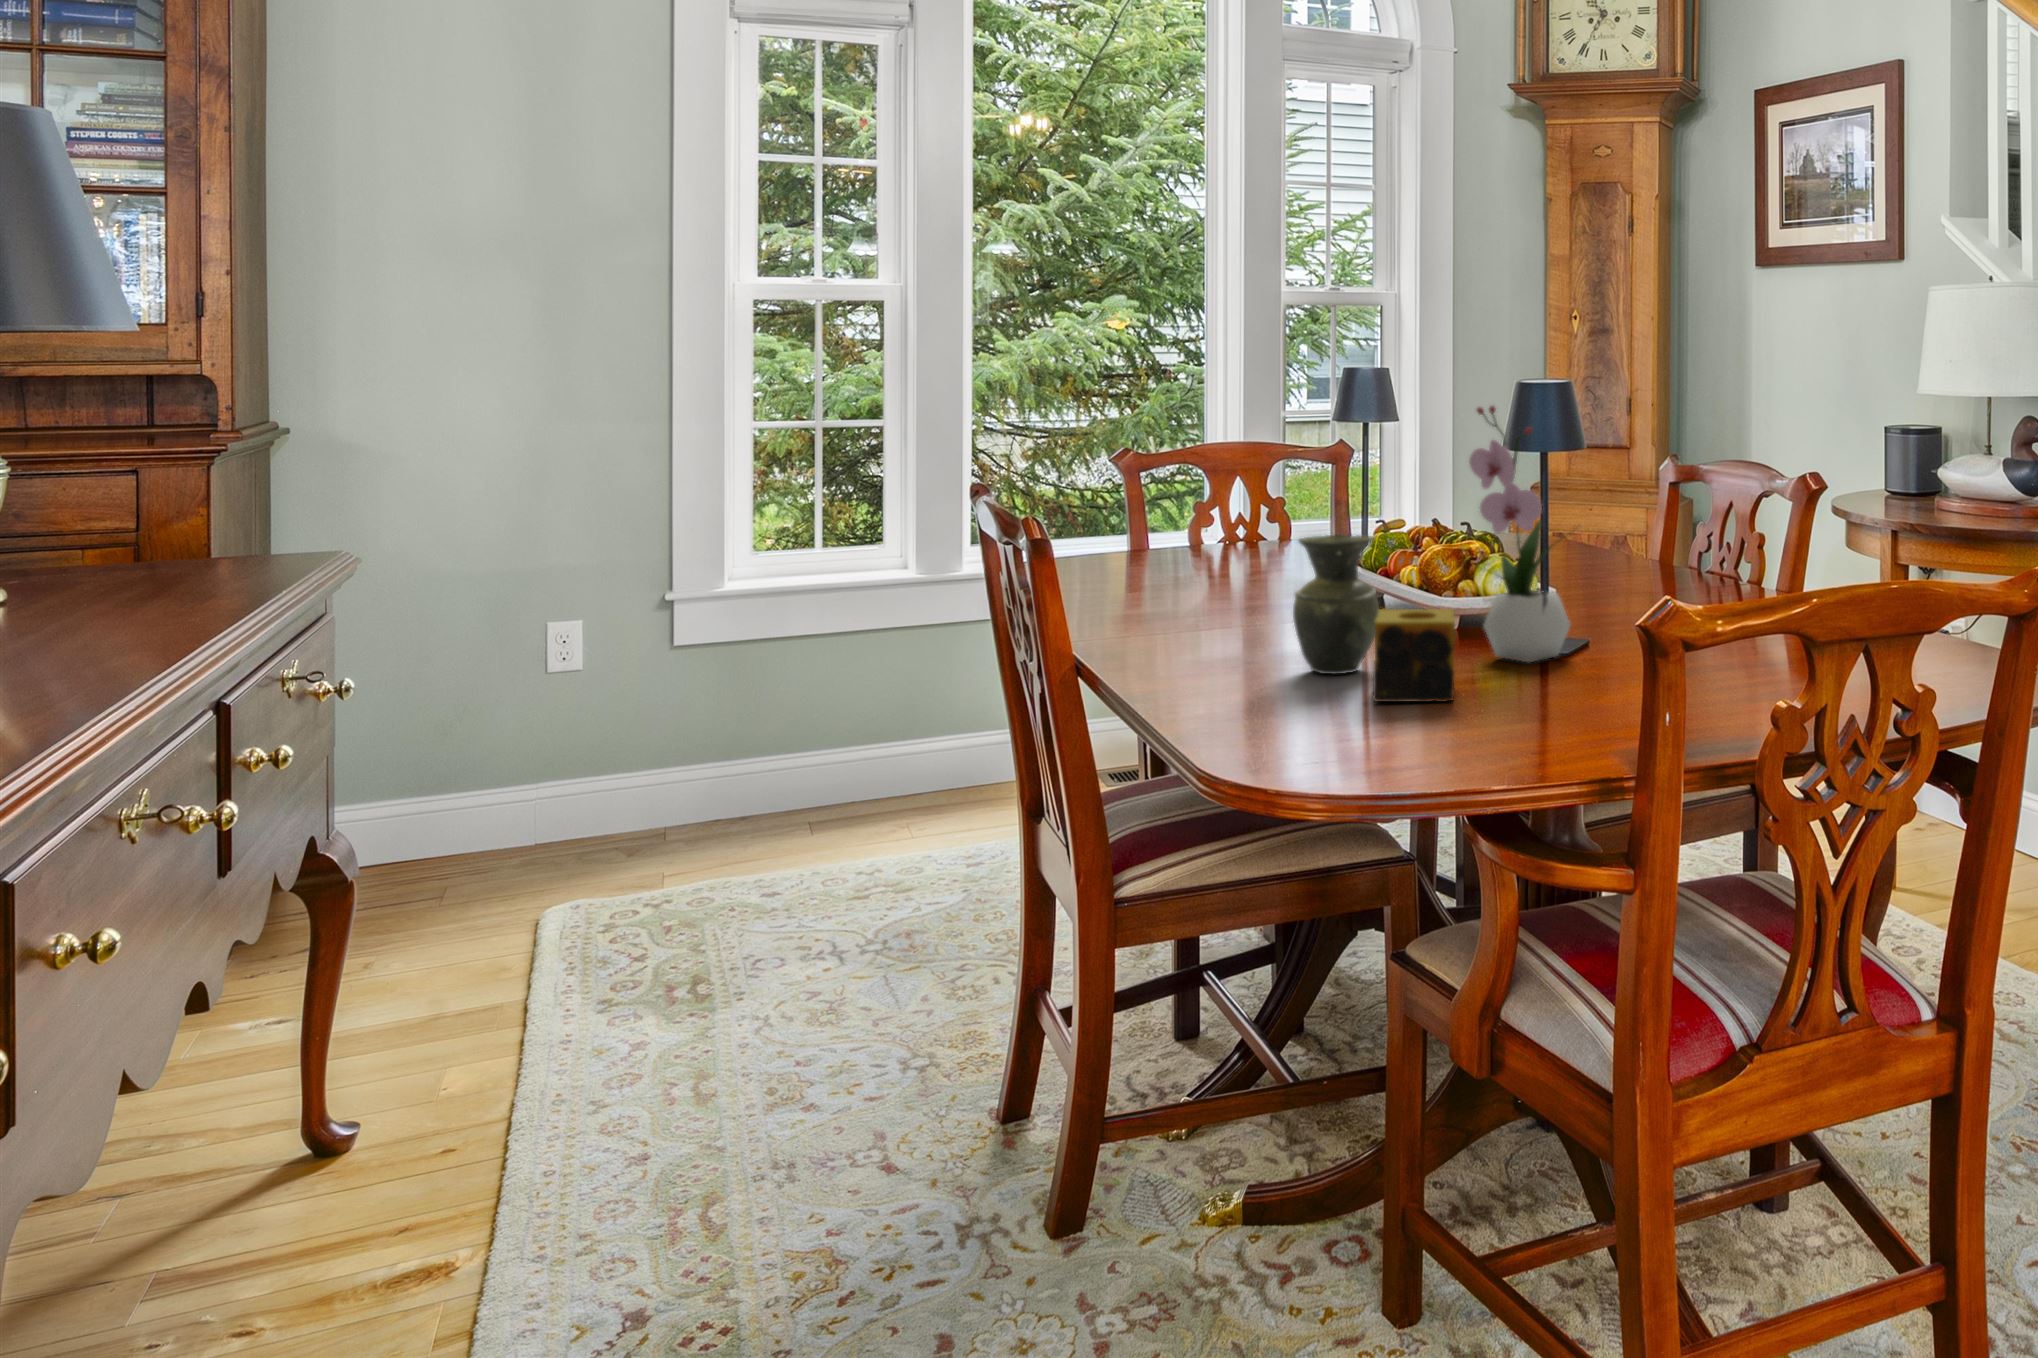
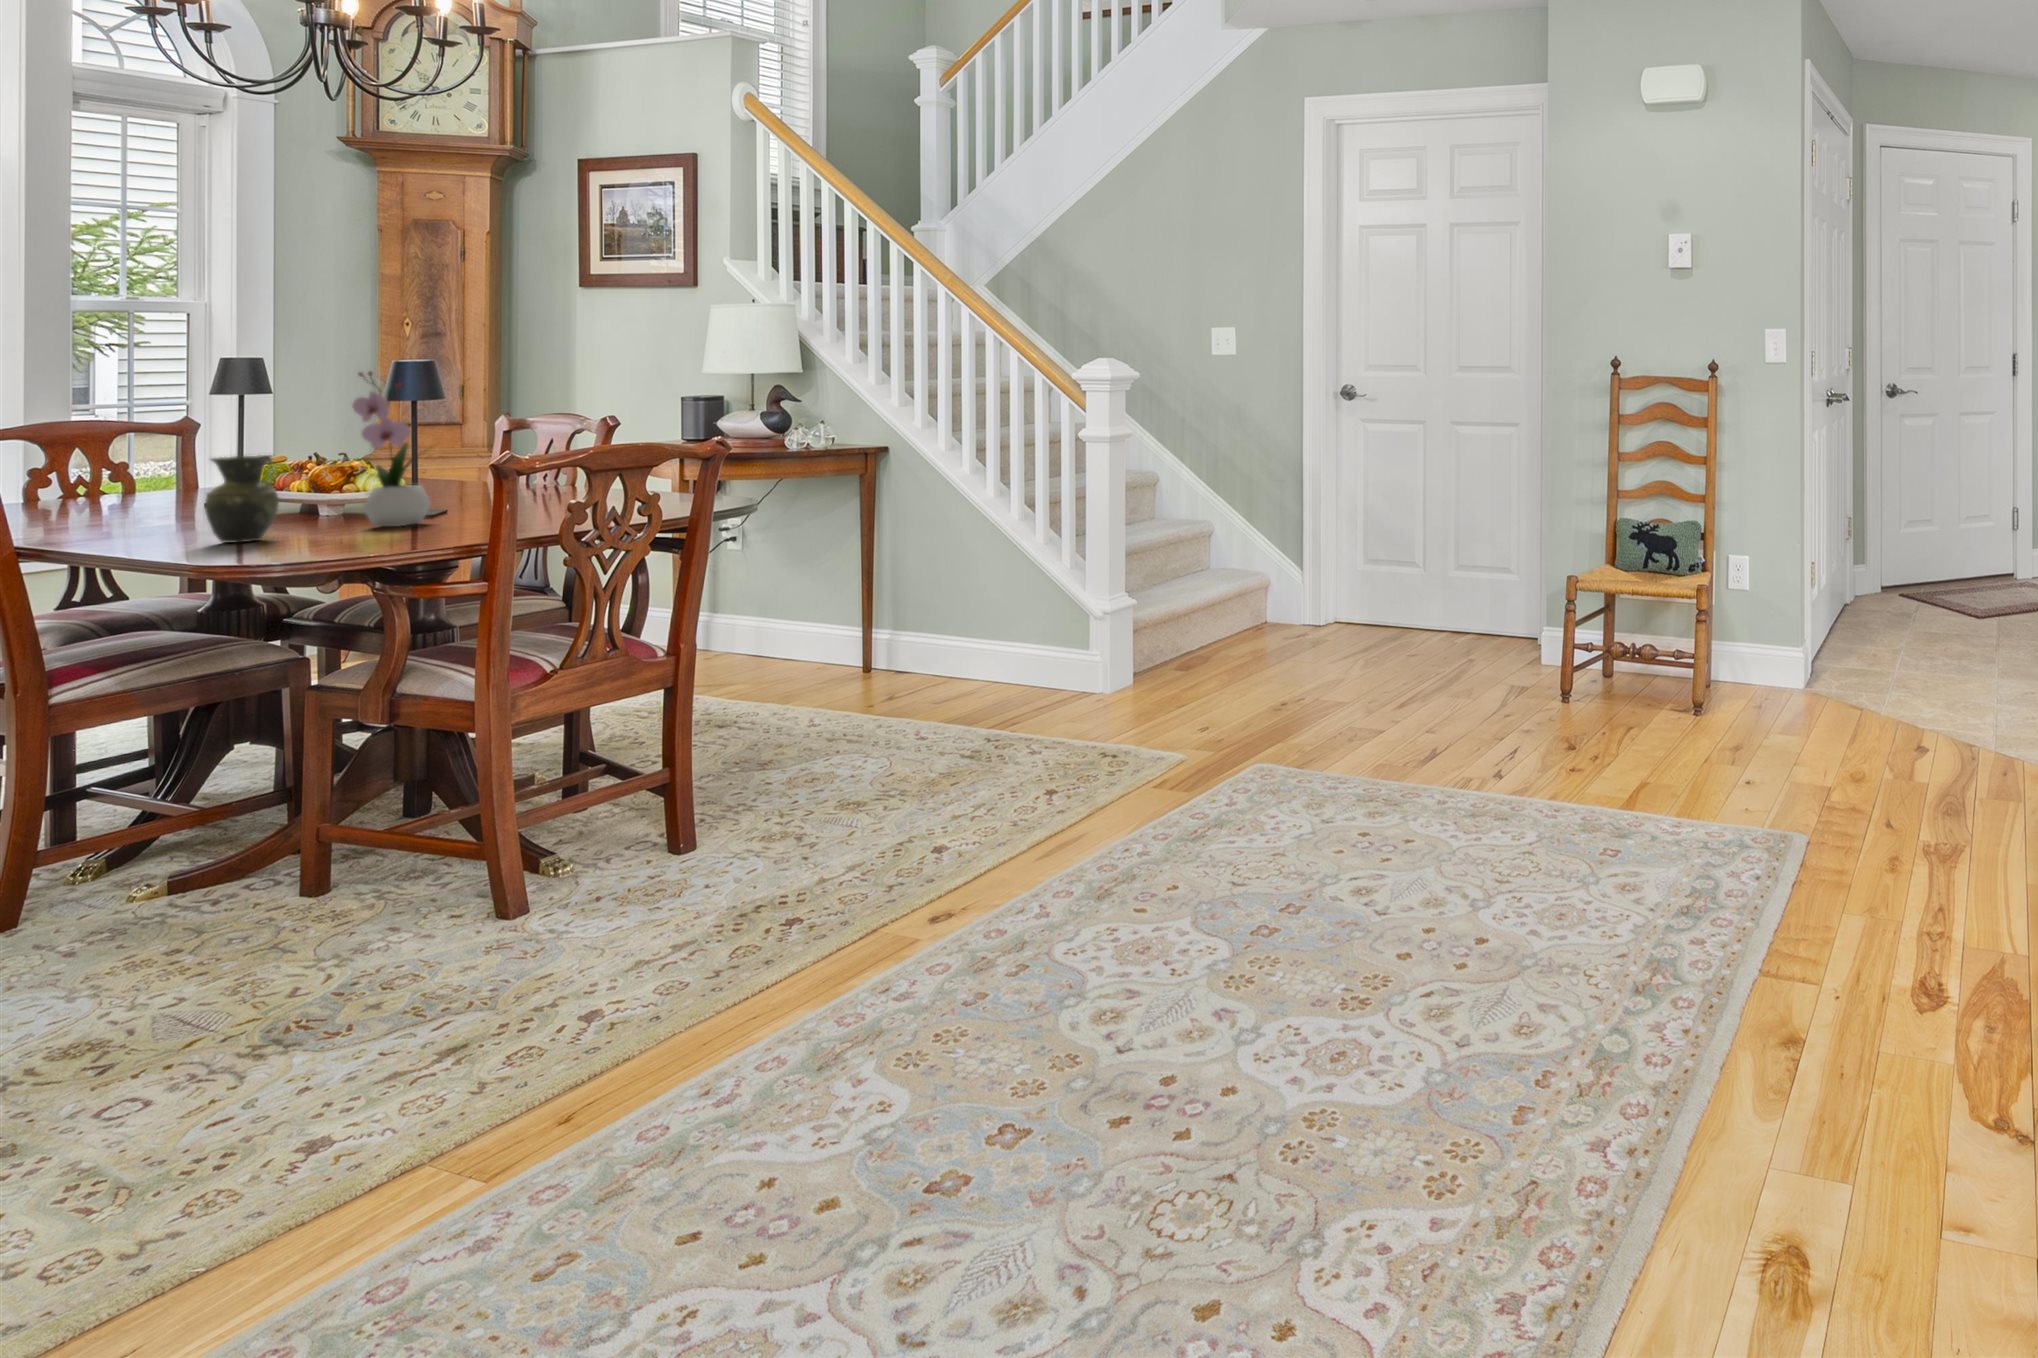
candle: present [1373,609,1455,702] -> none [283,492,349,547]

